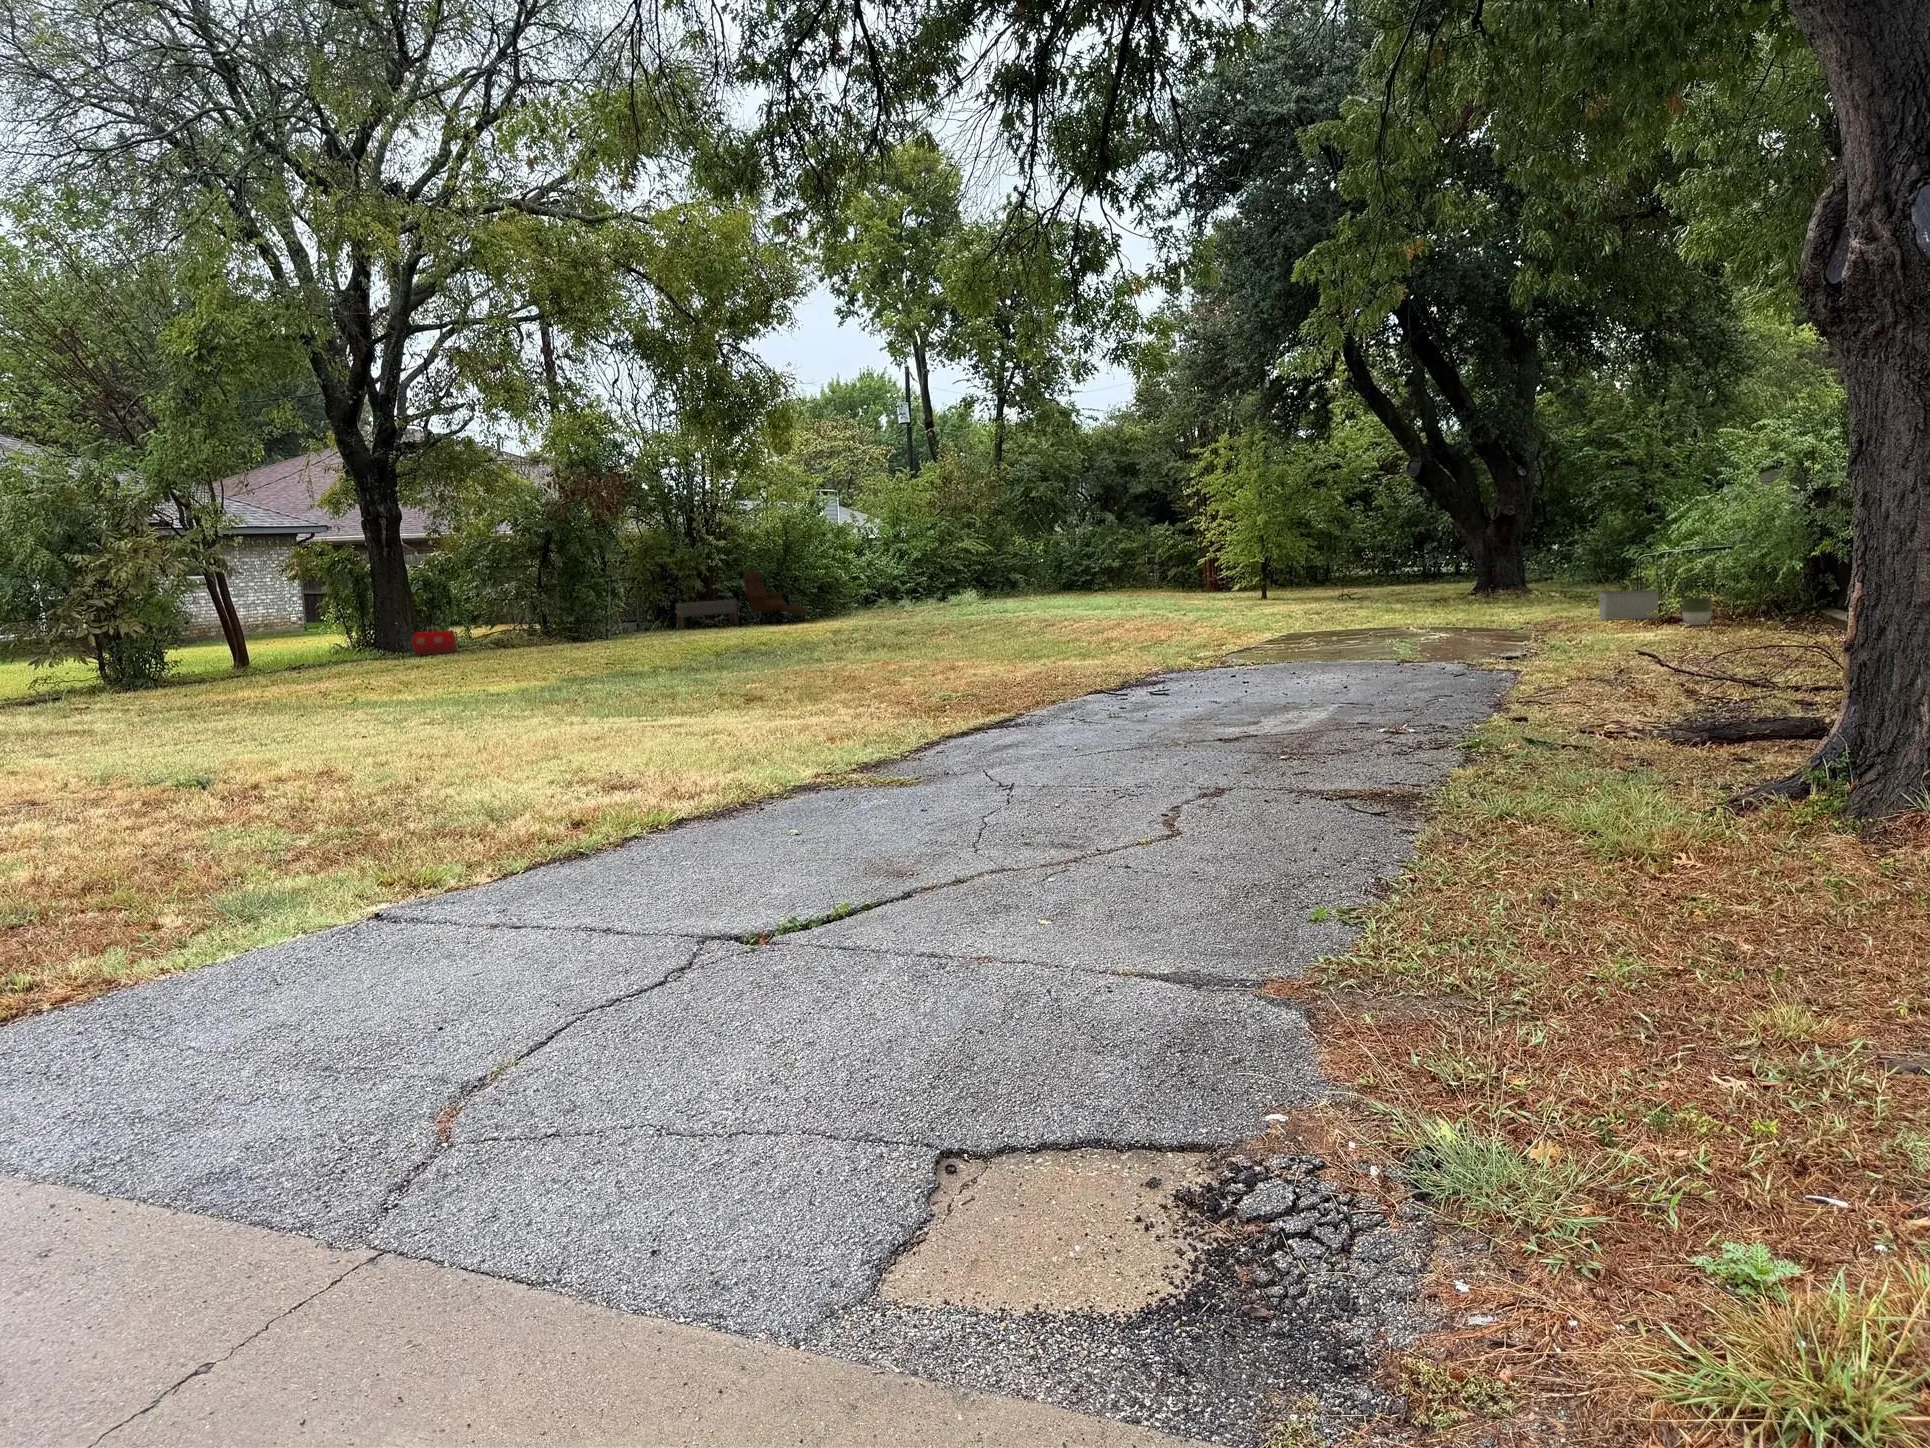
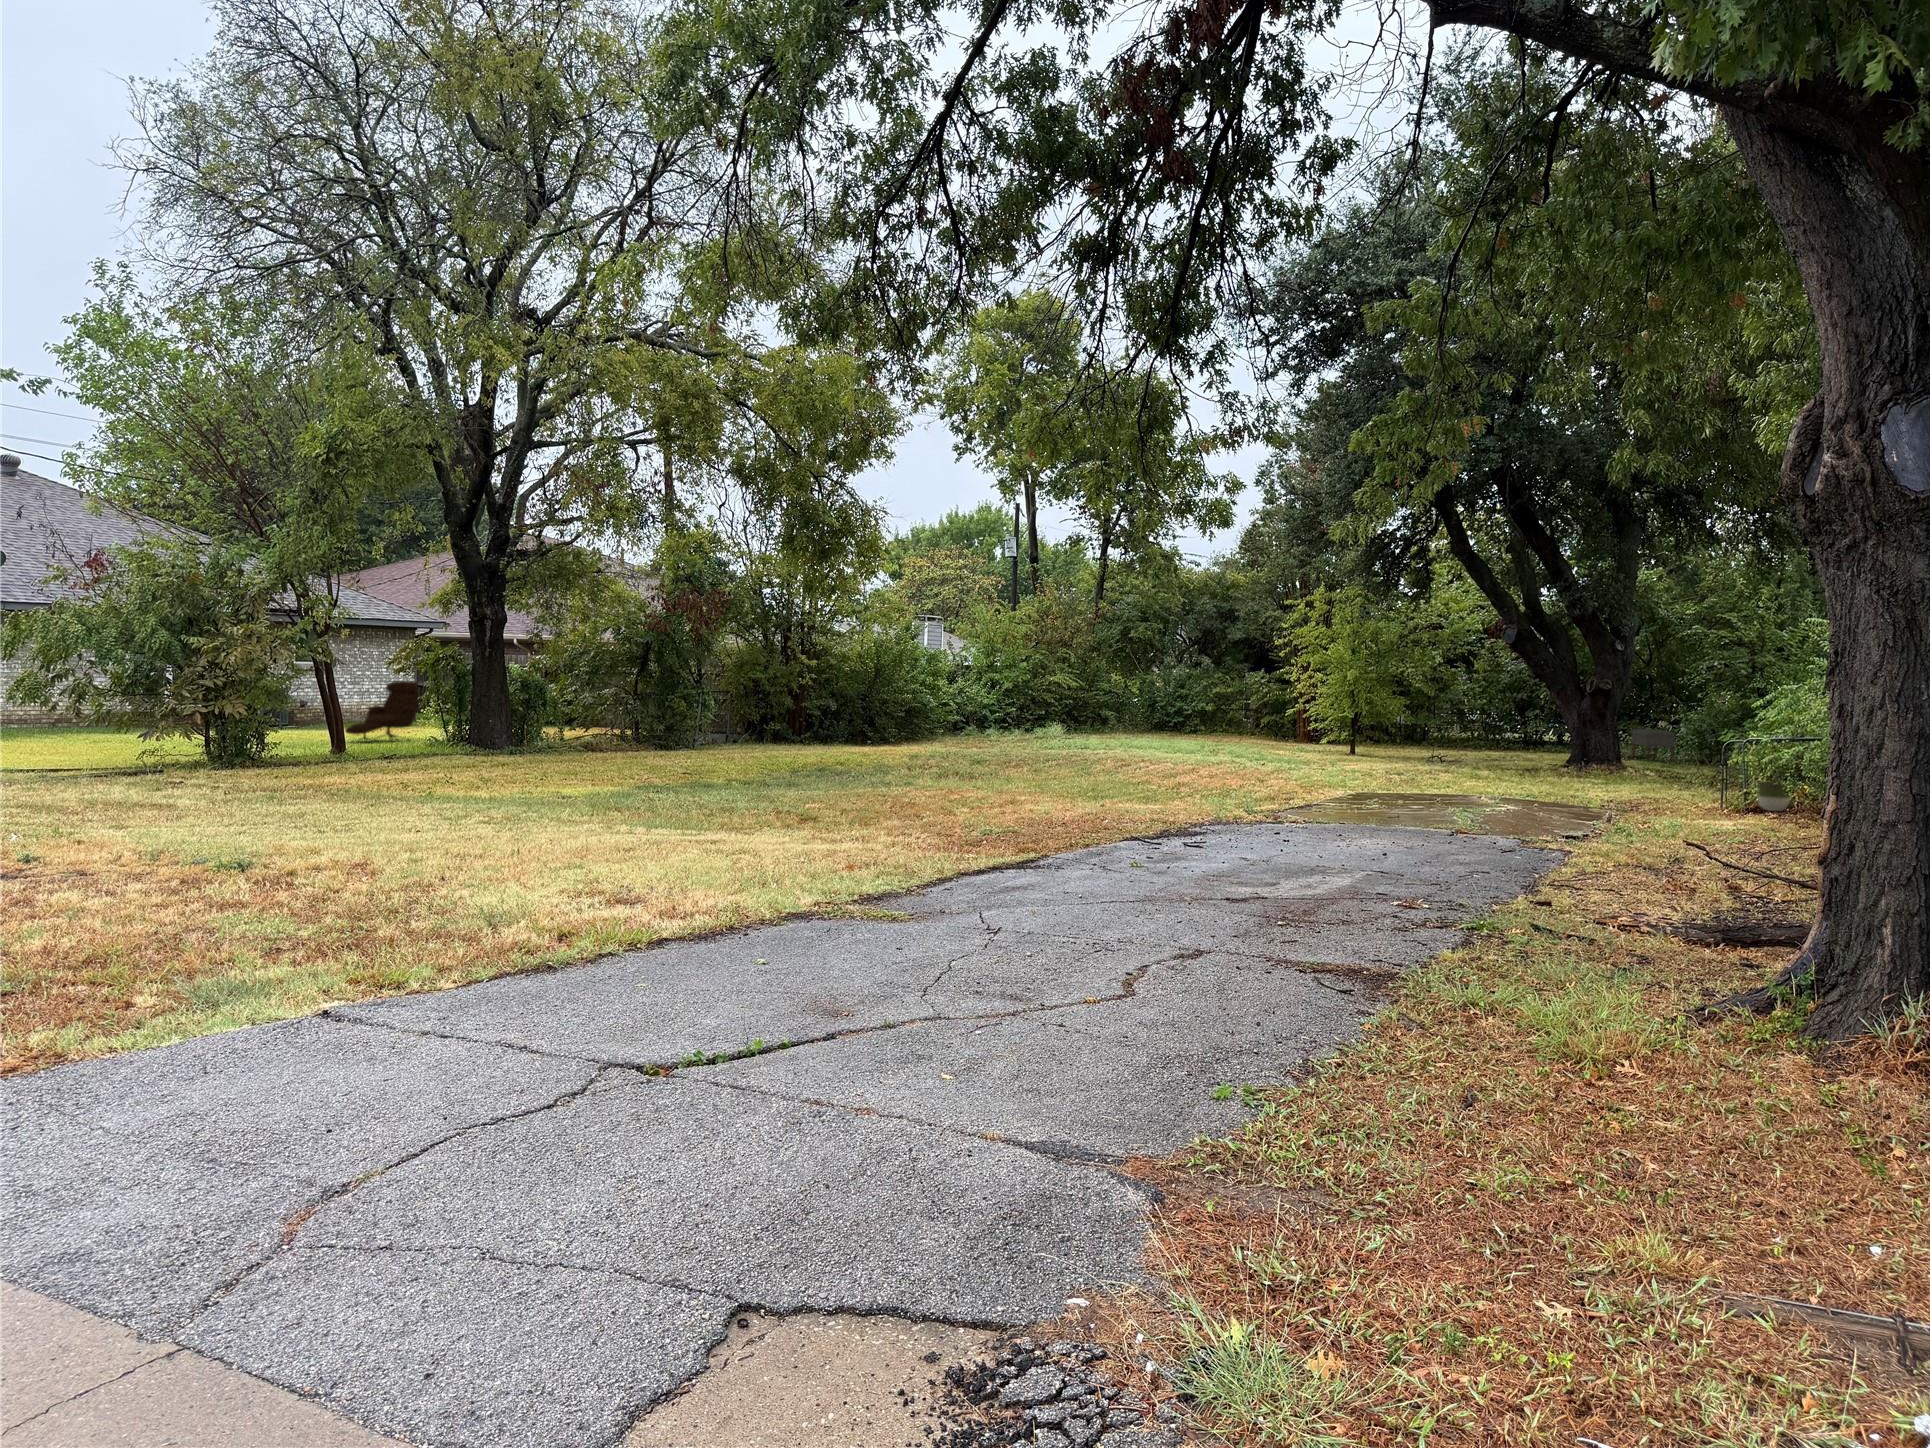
lounge chair: present [744,571,807,621] -> present [345,681,419,743]
storage bin: present [1599,590,1659,620] -> none [1673,768,1737,800]
bench: present [676,599,738,628] -> present [1631,729,1675,762]
toolbox: present [413,627,457,655] -> none [470,719,512,747]

